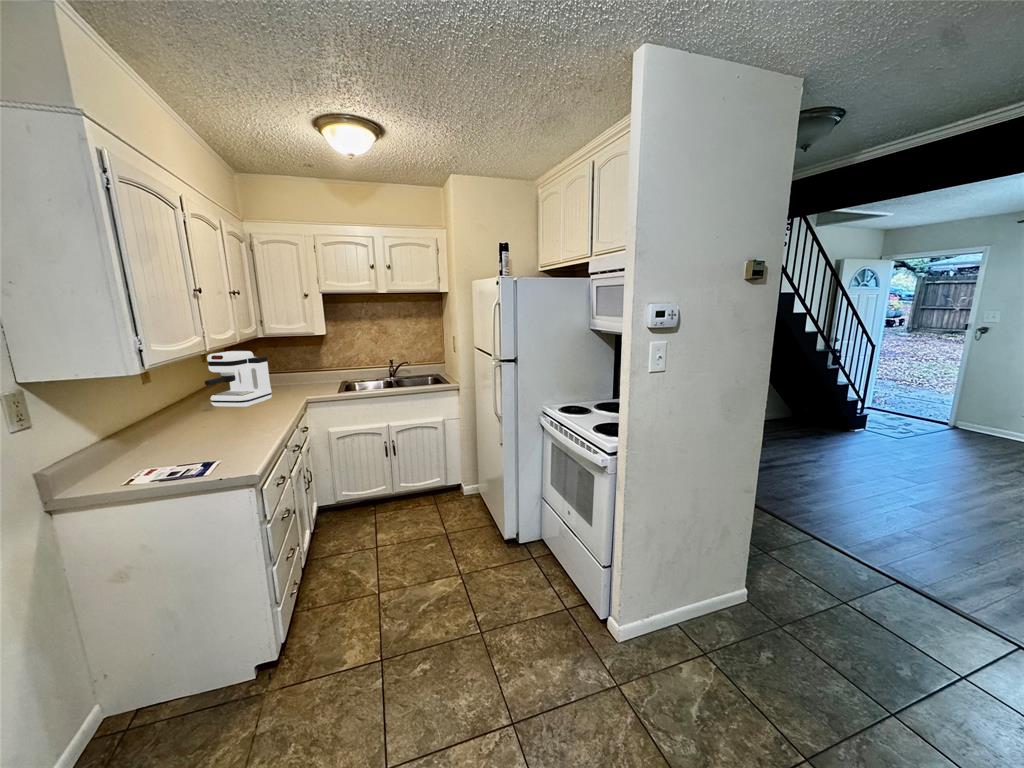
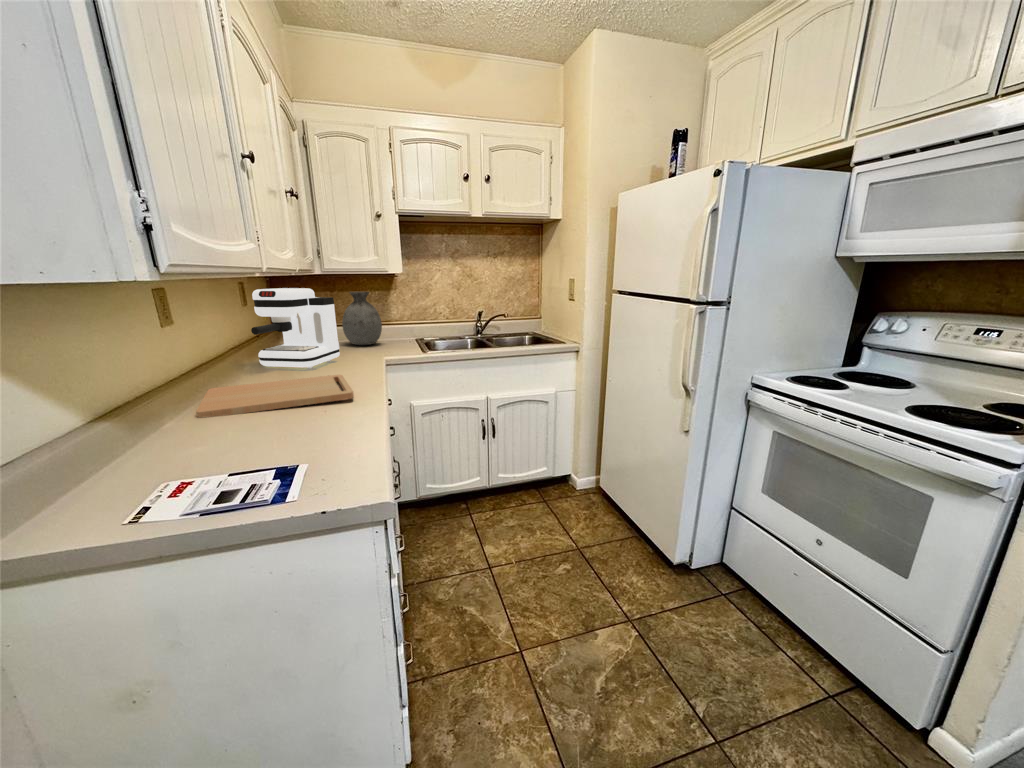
vase: none [281,348,312,388] -> present [342,292,382,345]
cutting board: none [162,411,266,440] -> present [196,374,354,418]

